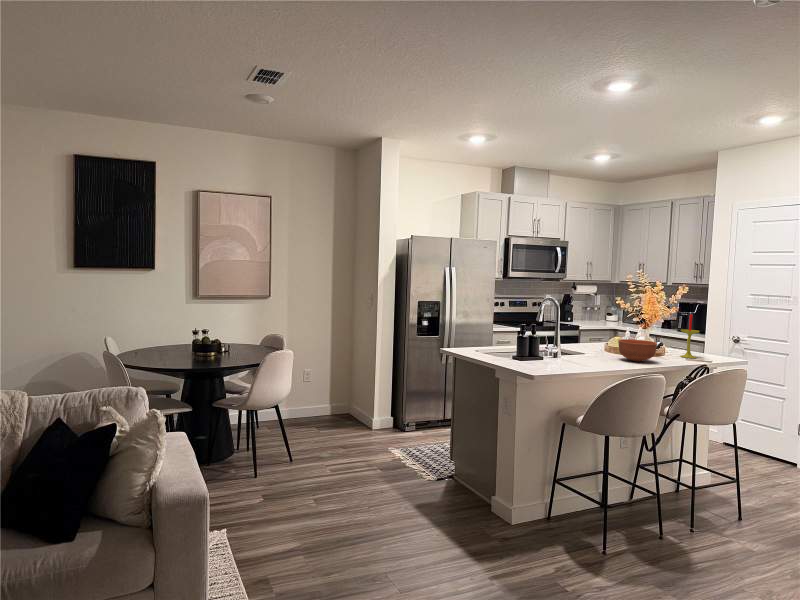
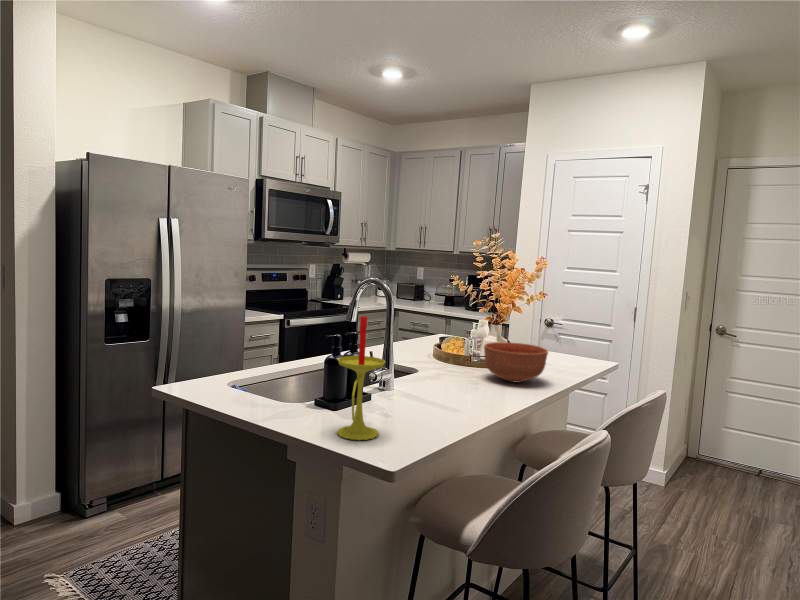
candle: present [681,315,699,358] -> present [337,316,385,440]

